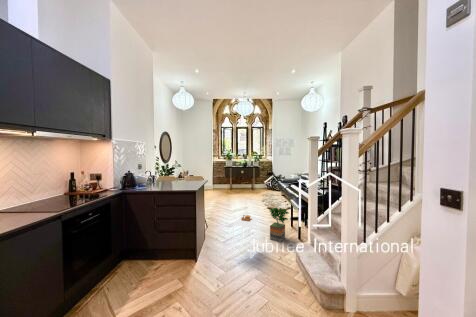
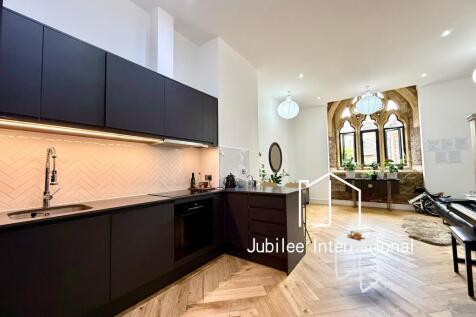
potted tree: present [270,208,289,242] -> none [399,229,439,285]

